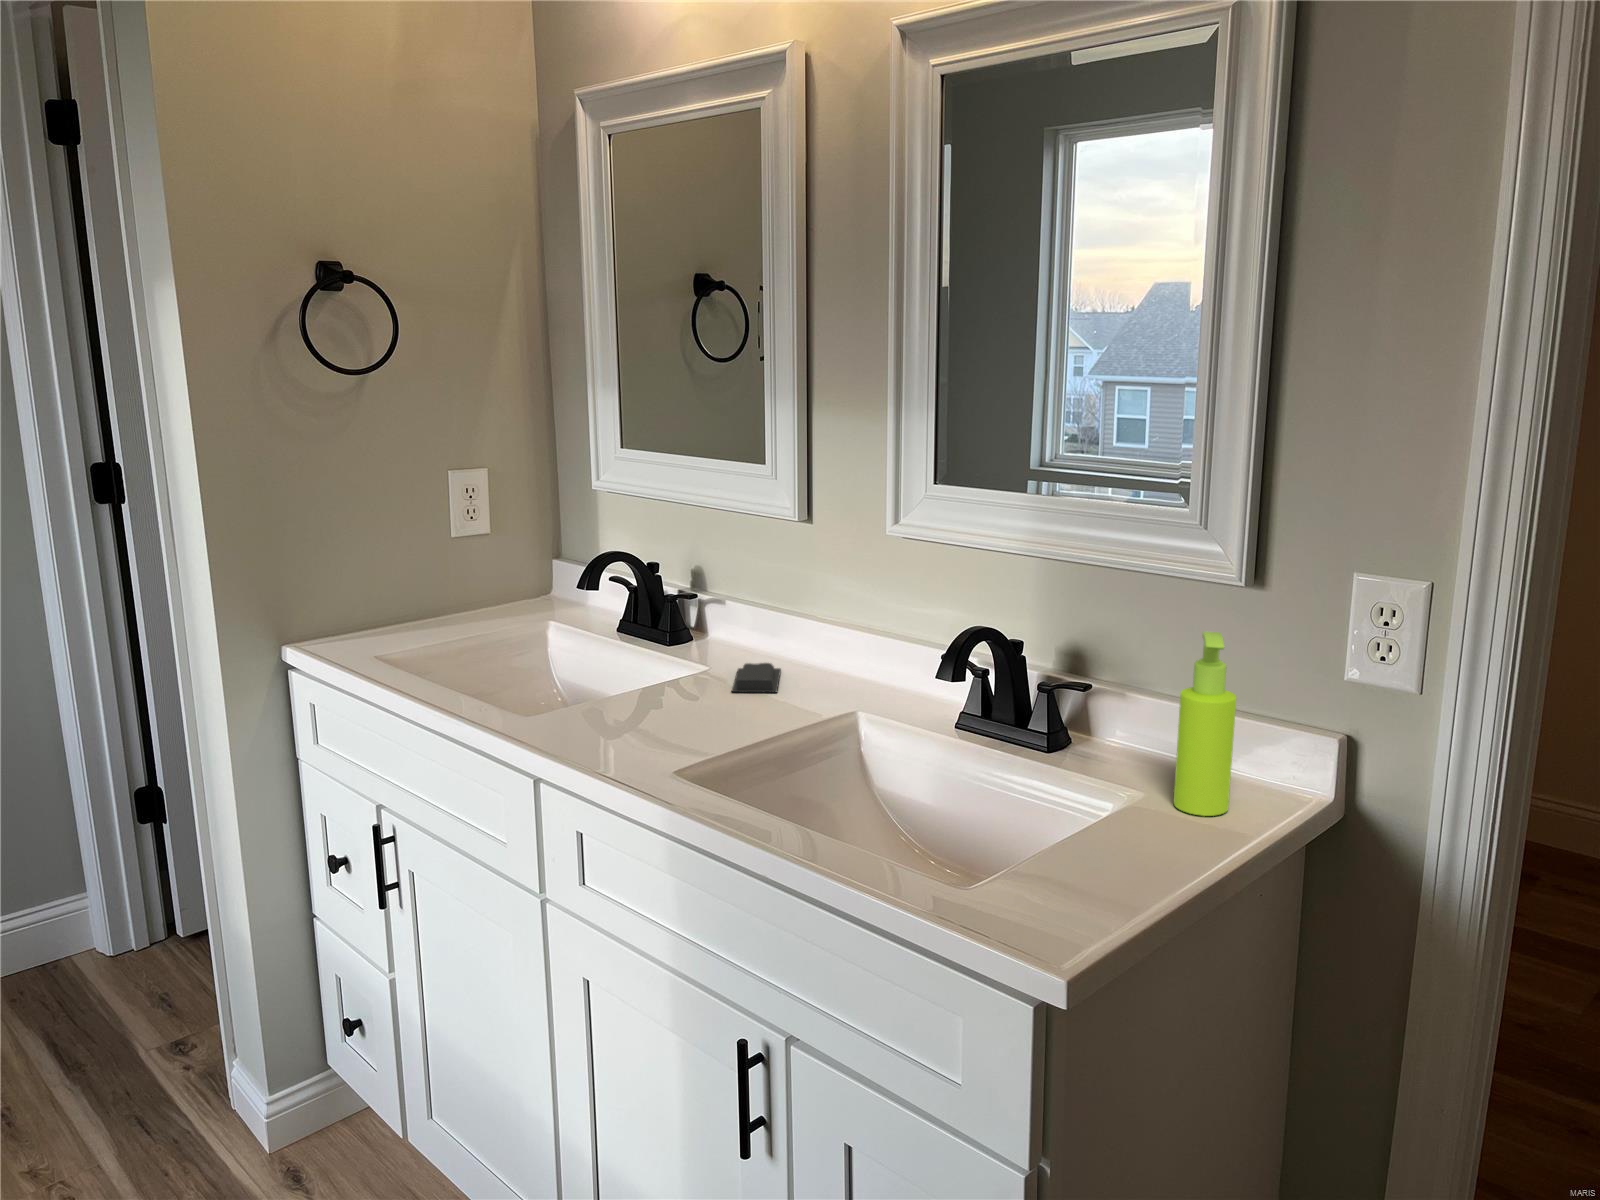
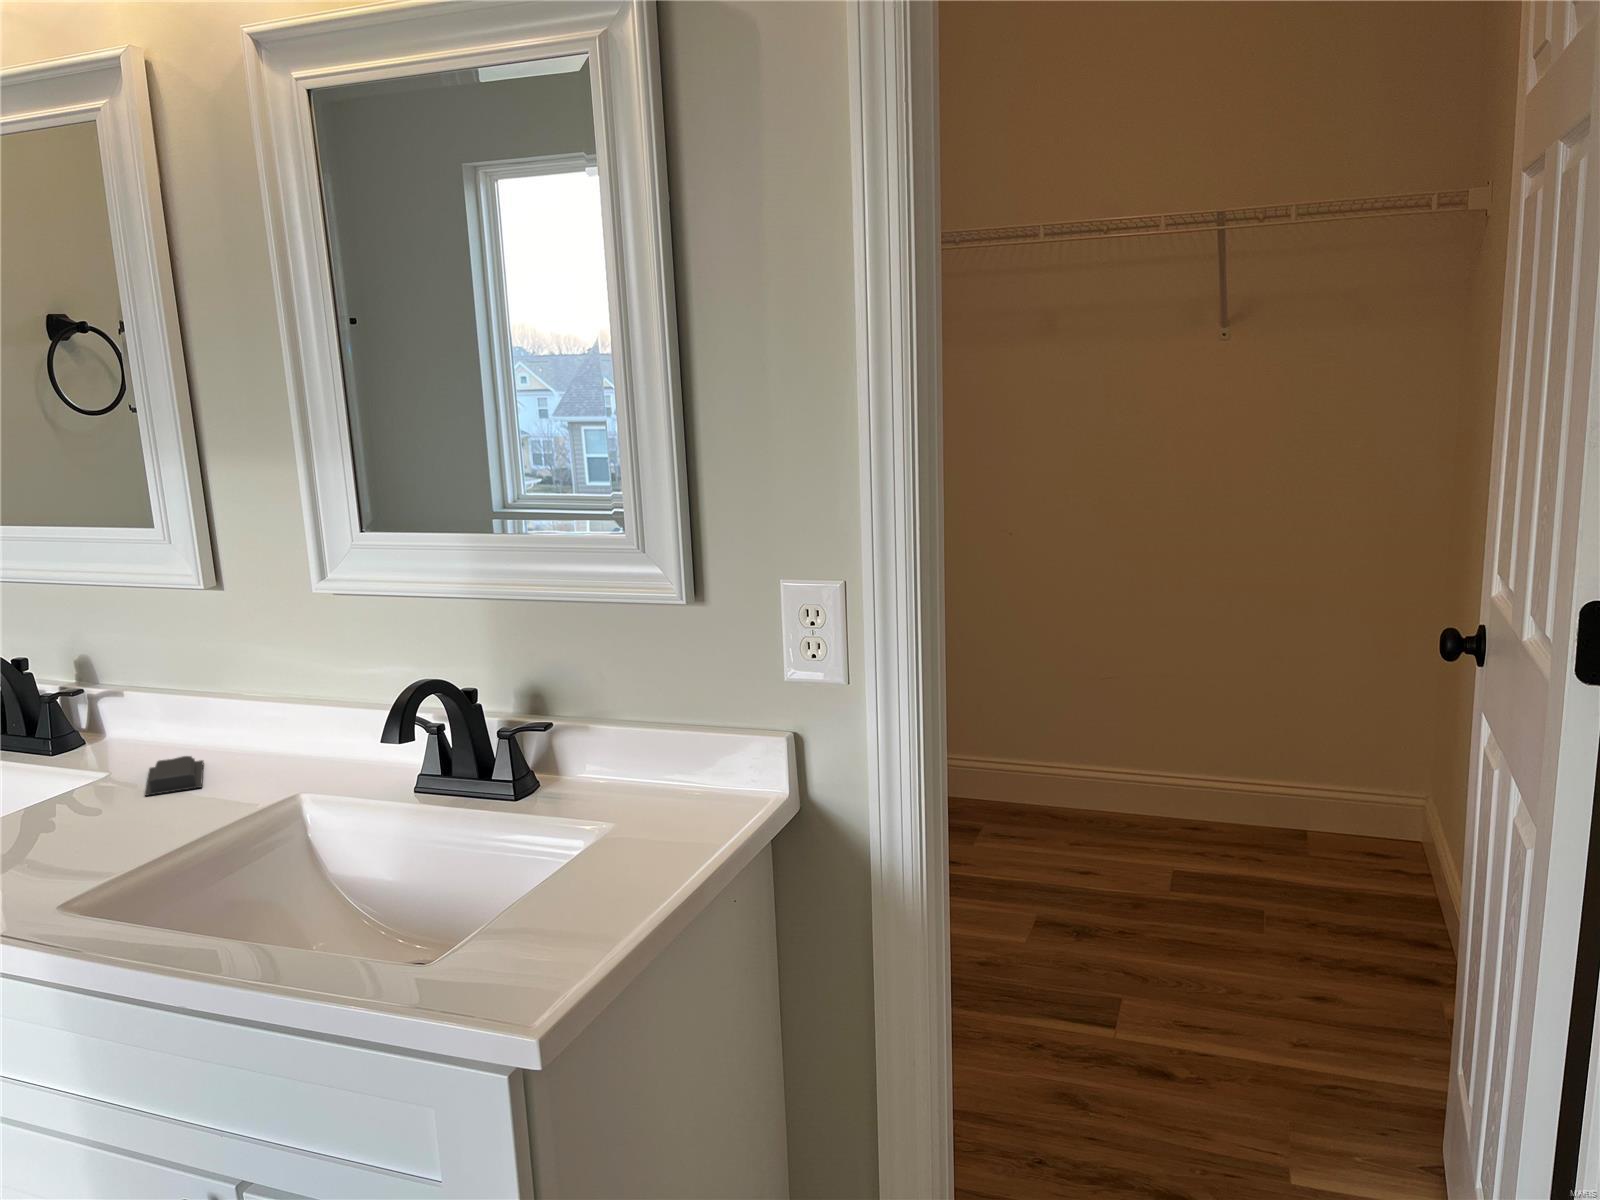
soap dispenser: present [1174,632,1236,816] -> none [635,652,695,836]

